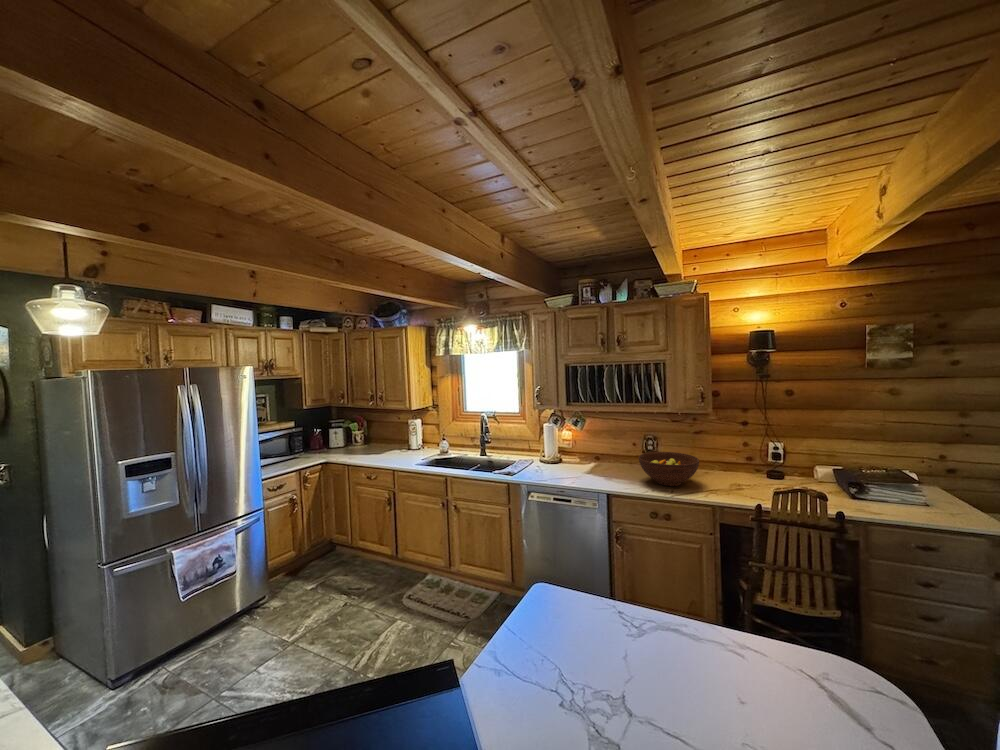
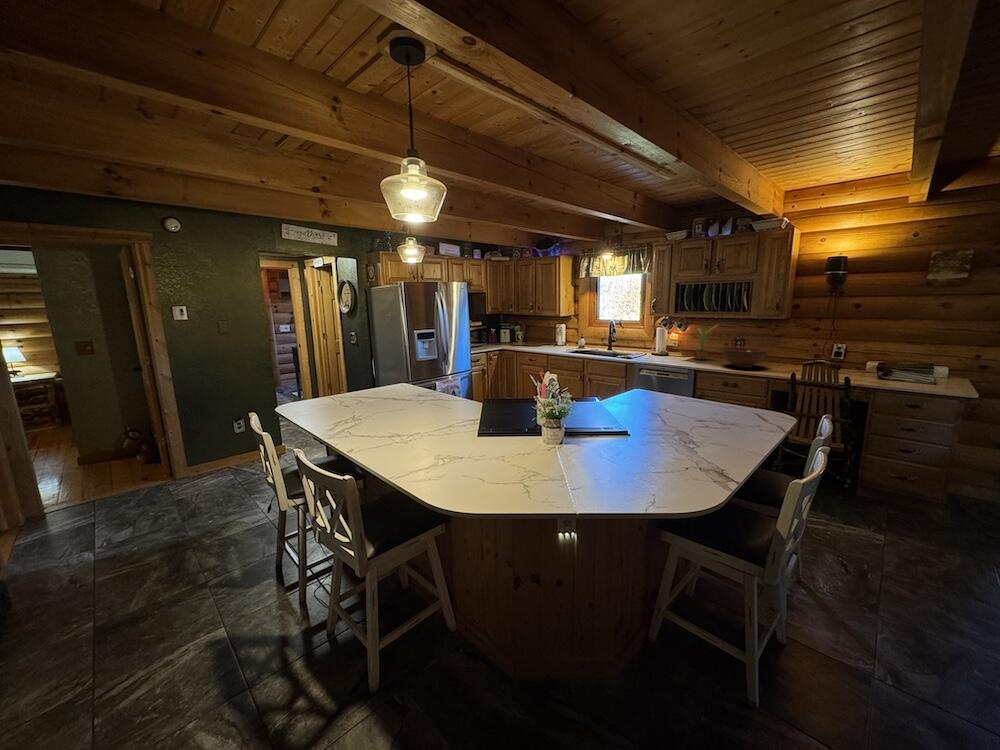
potted plant: none [594,420,626,469] -> present [696,327,708,360]

